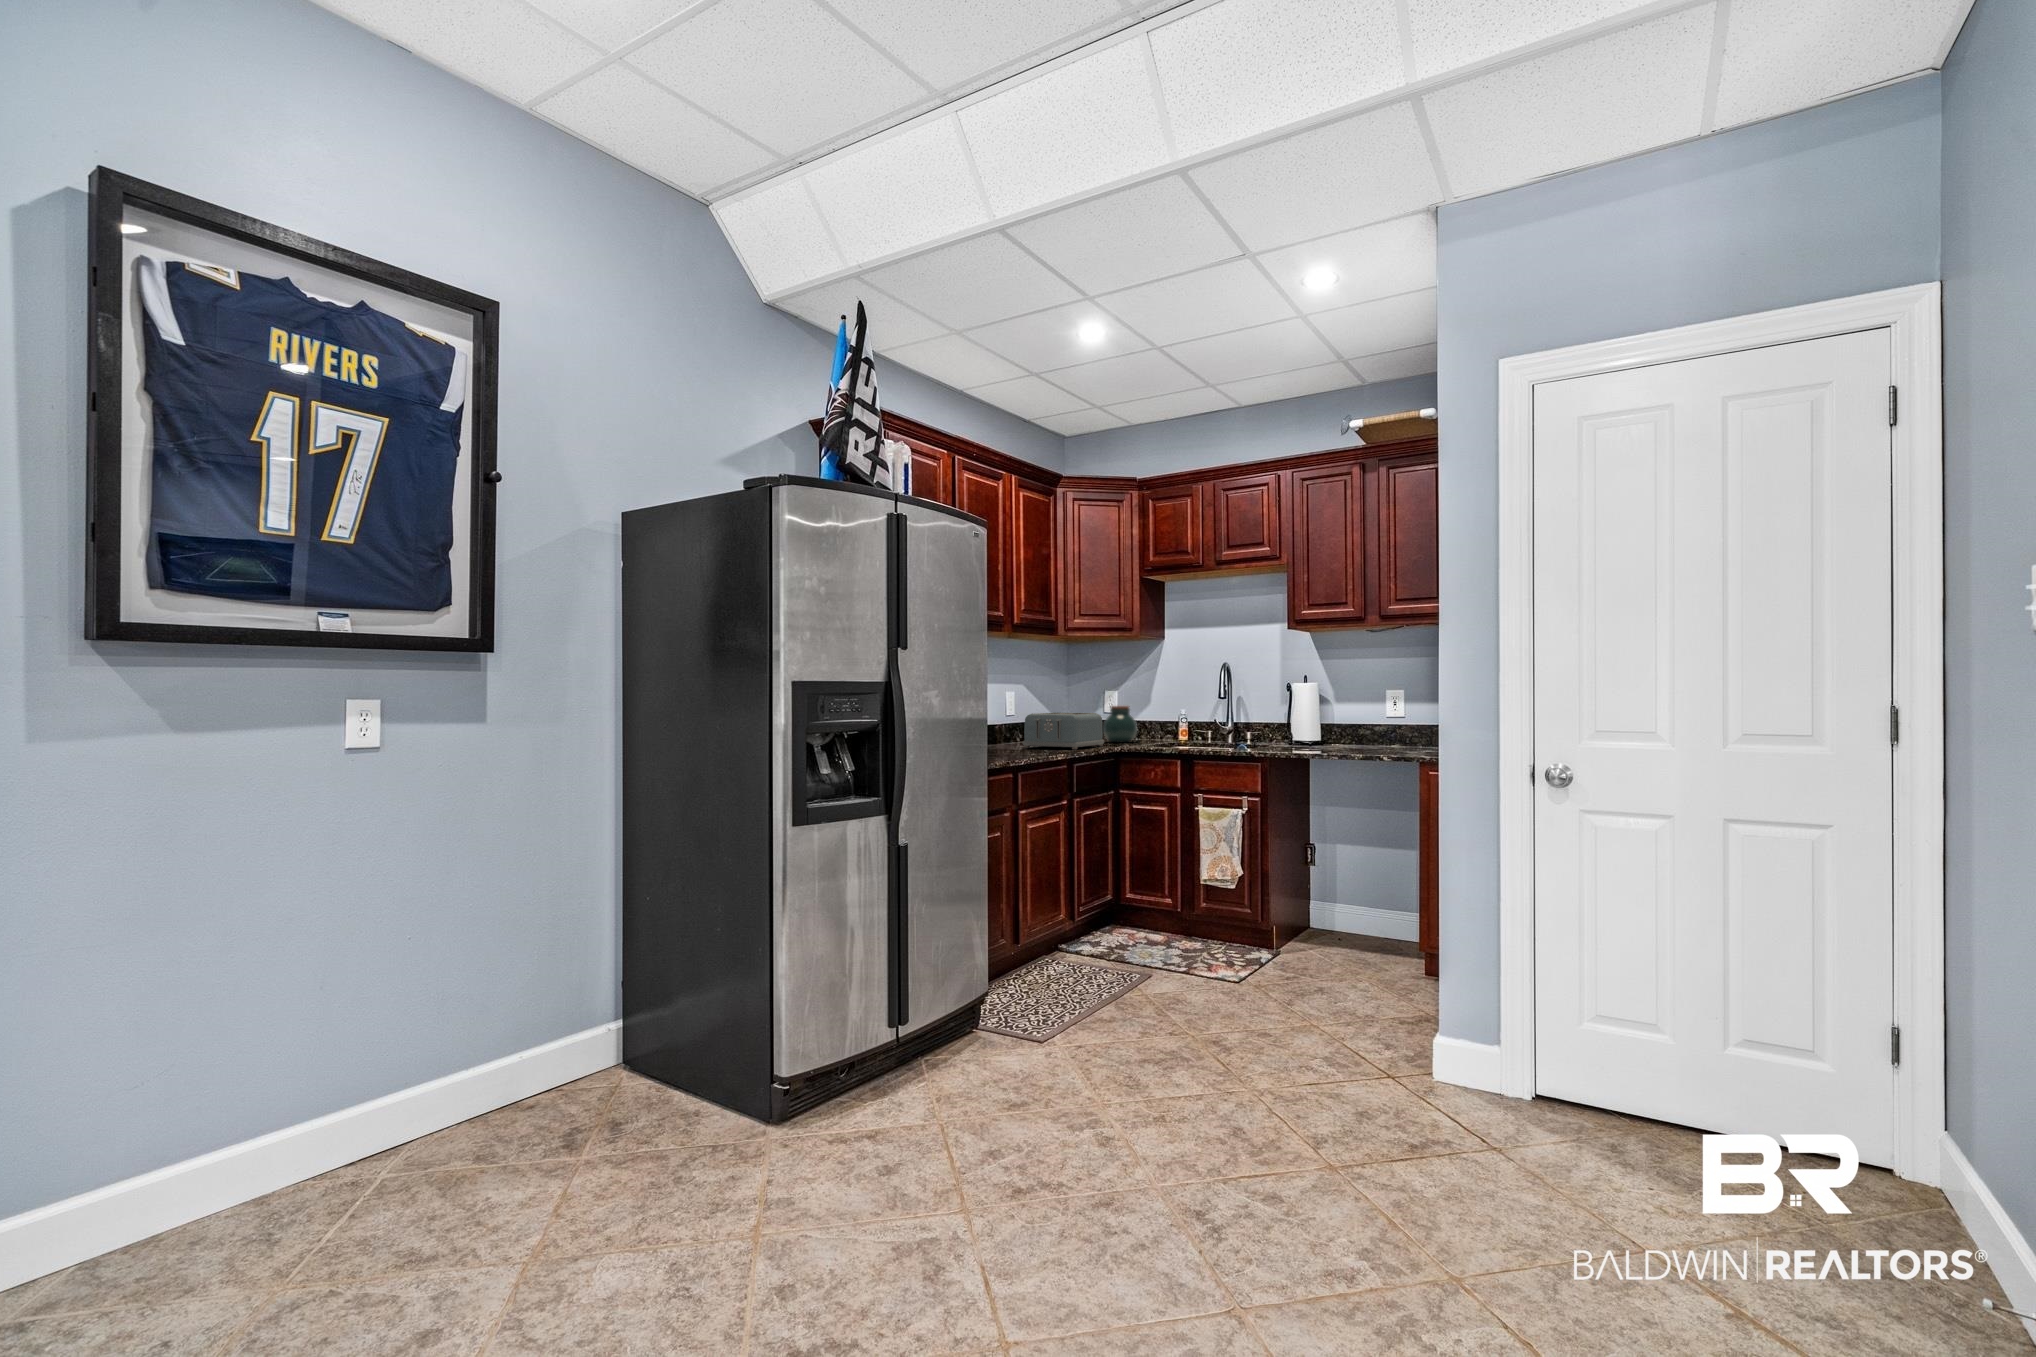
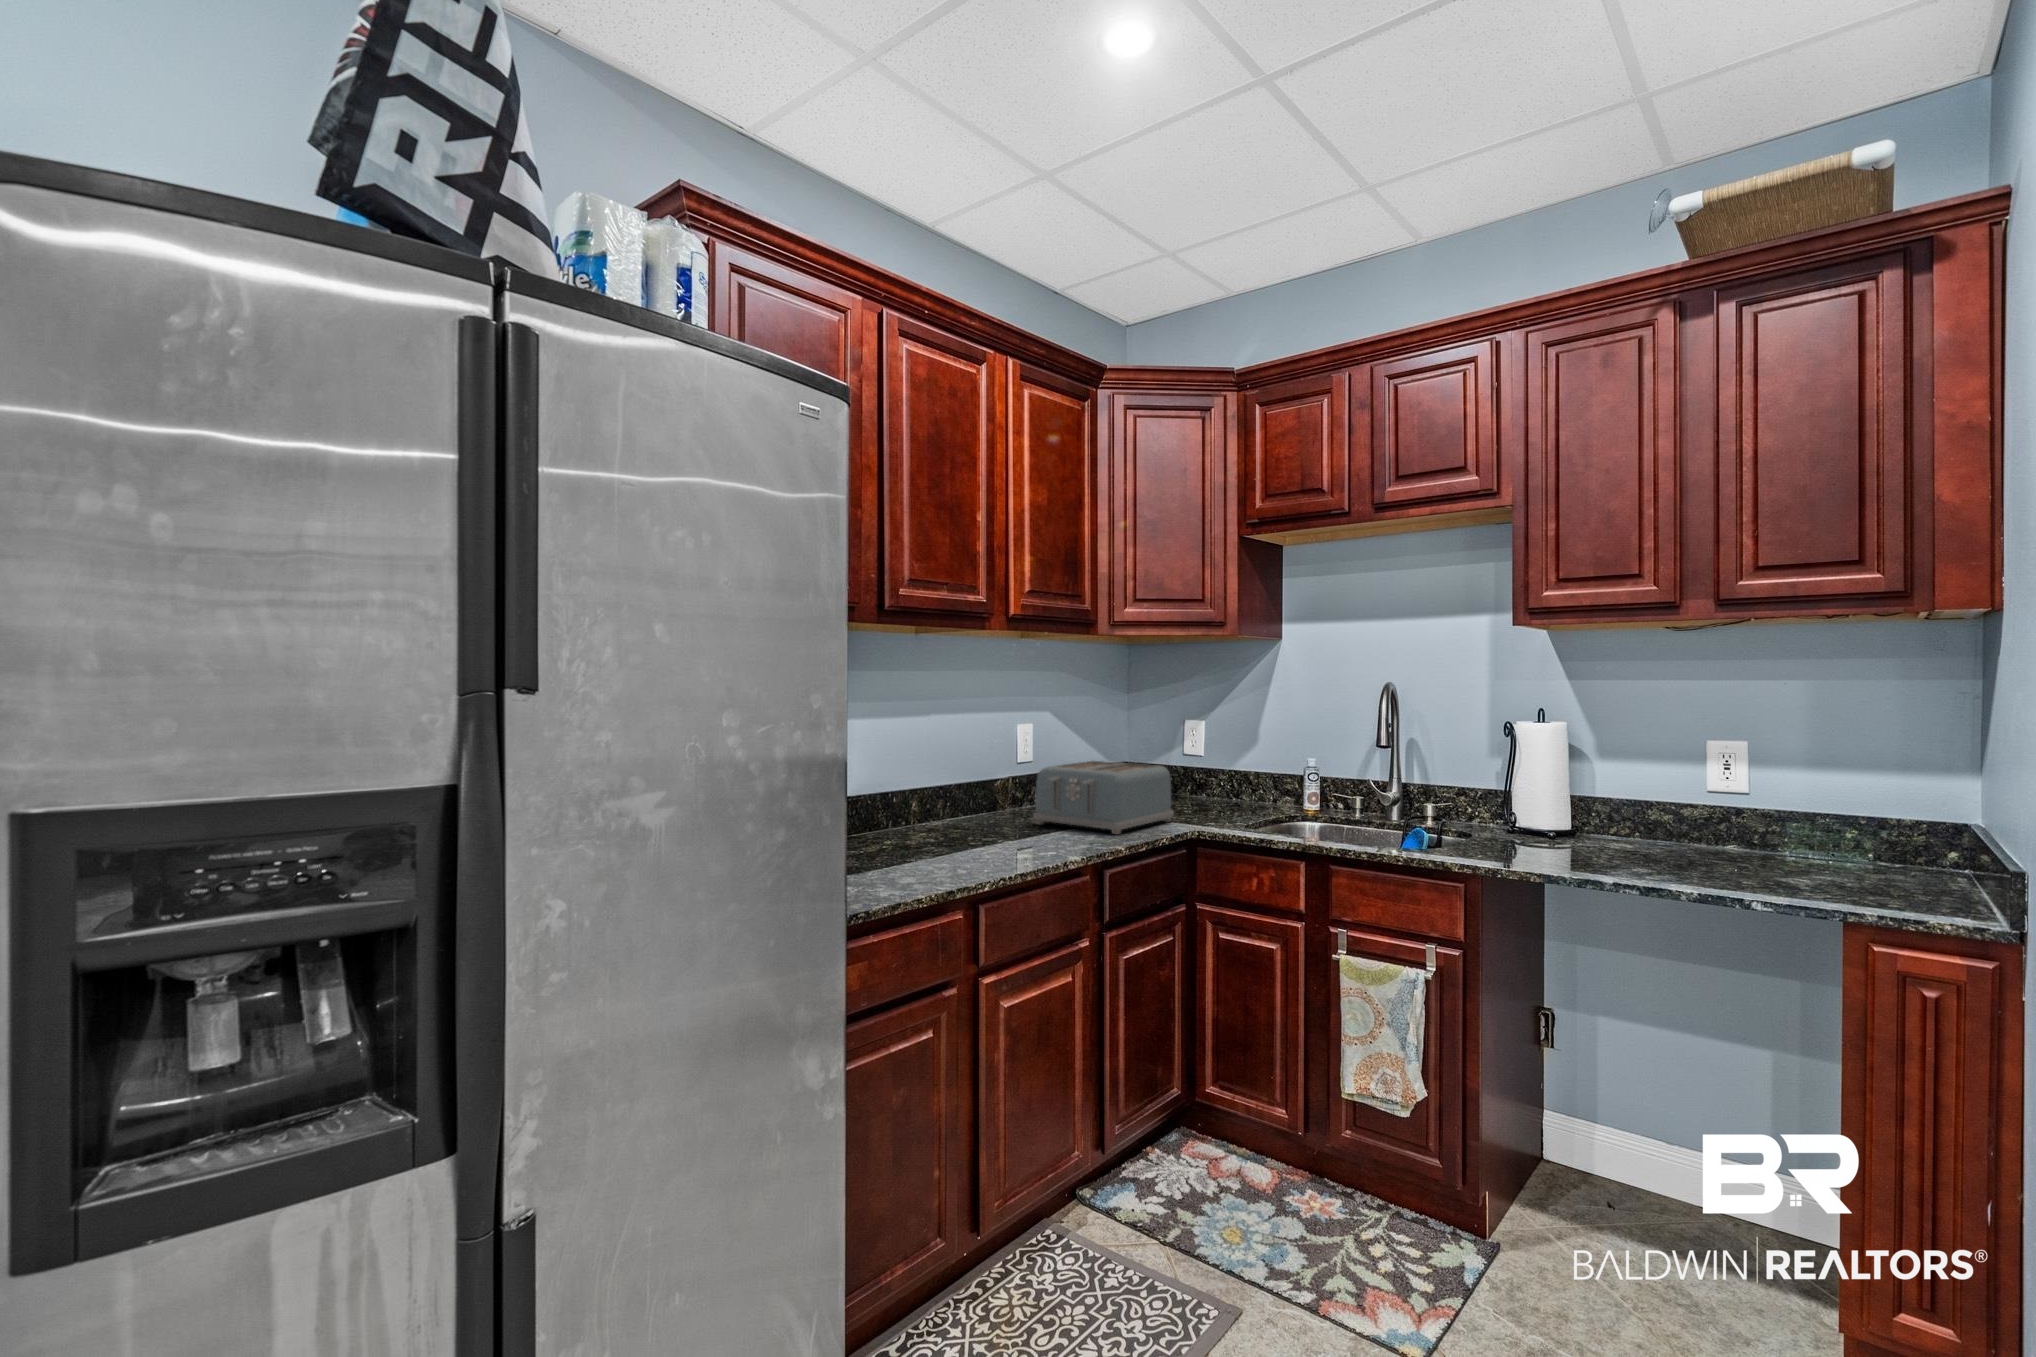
jar: present [1103,706,1137,742] -> none [1180,746,1235,807]

